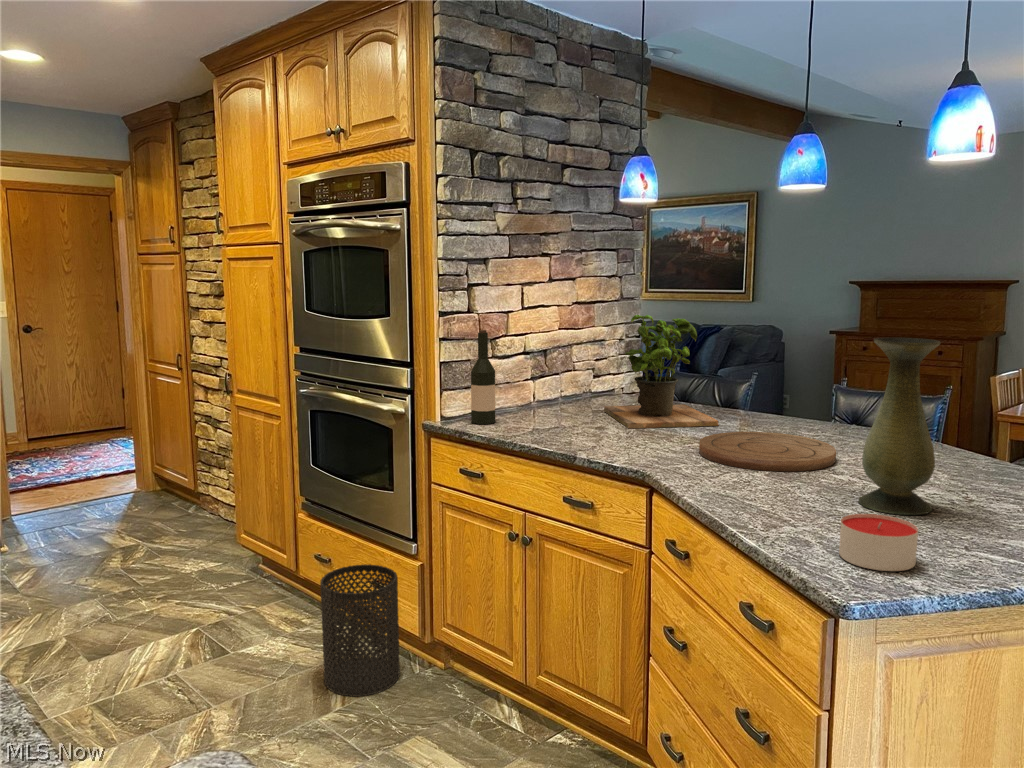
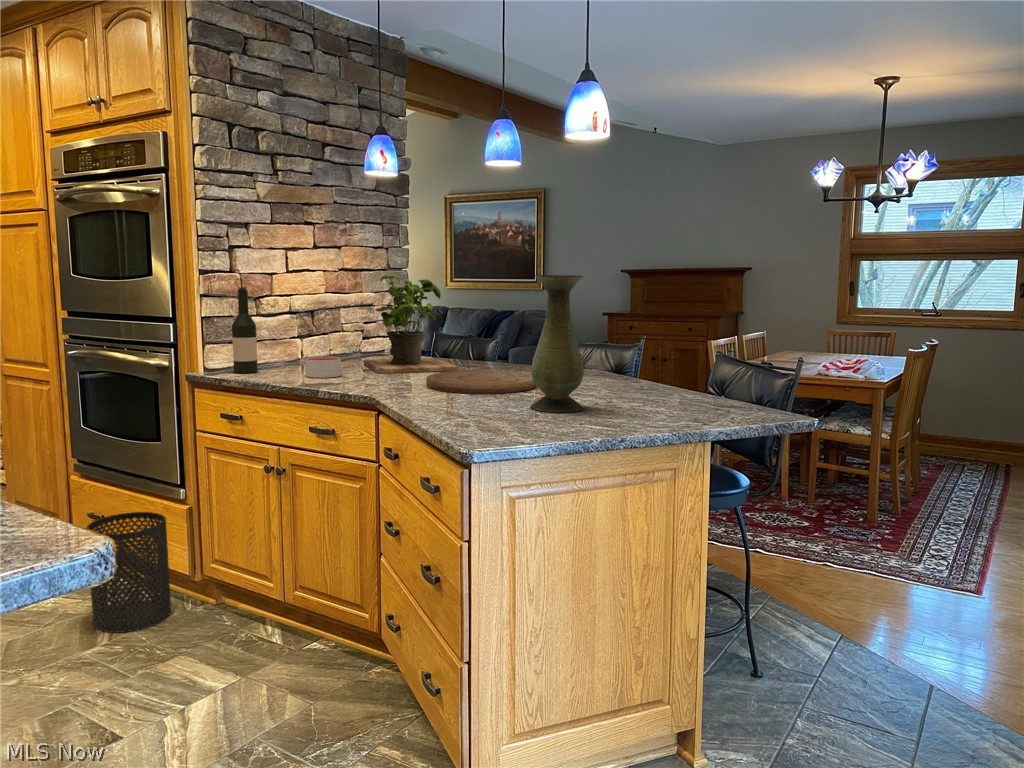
candle: present [839,514,918,571] -> present [305,356,341,378]

